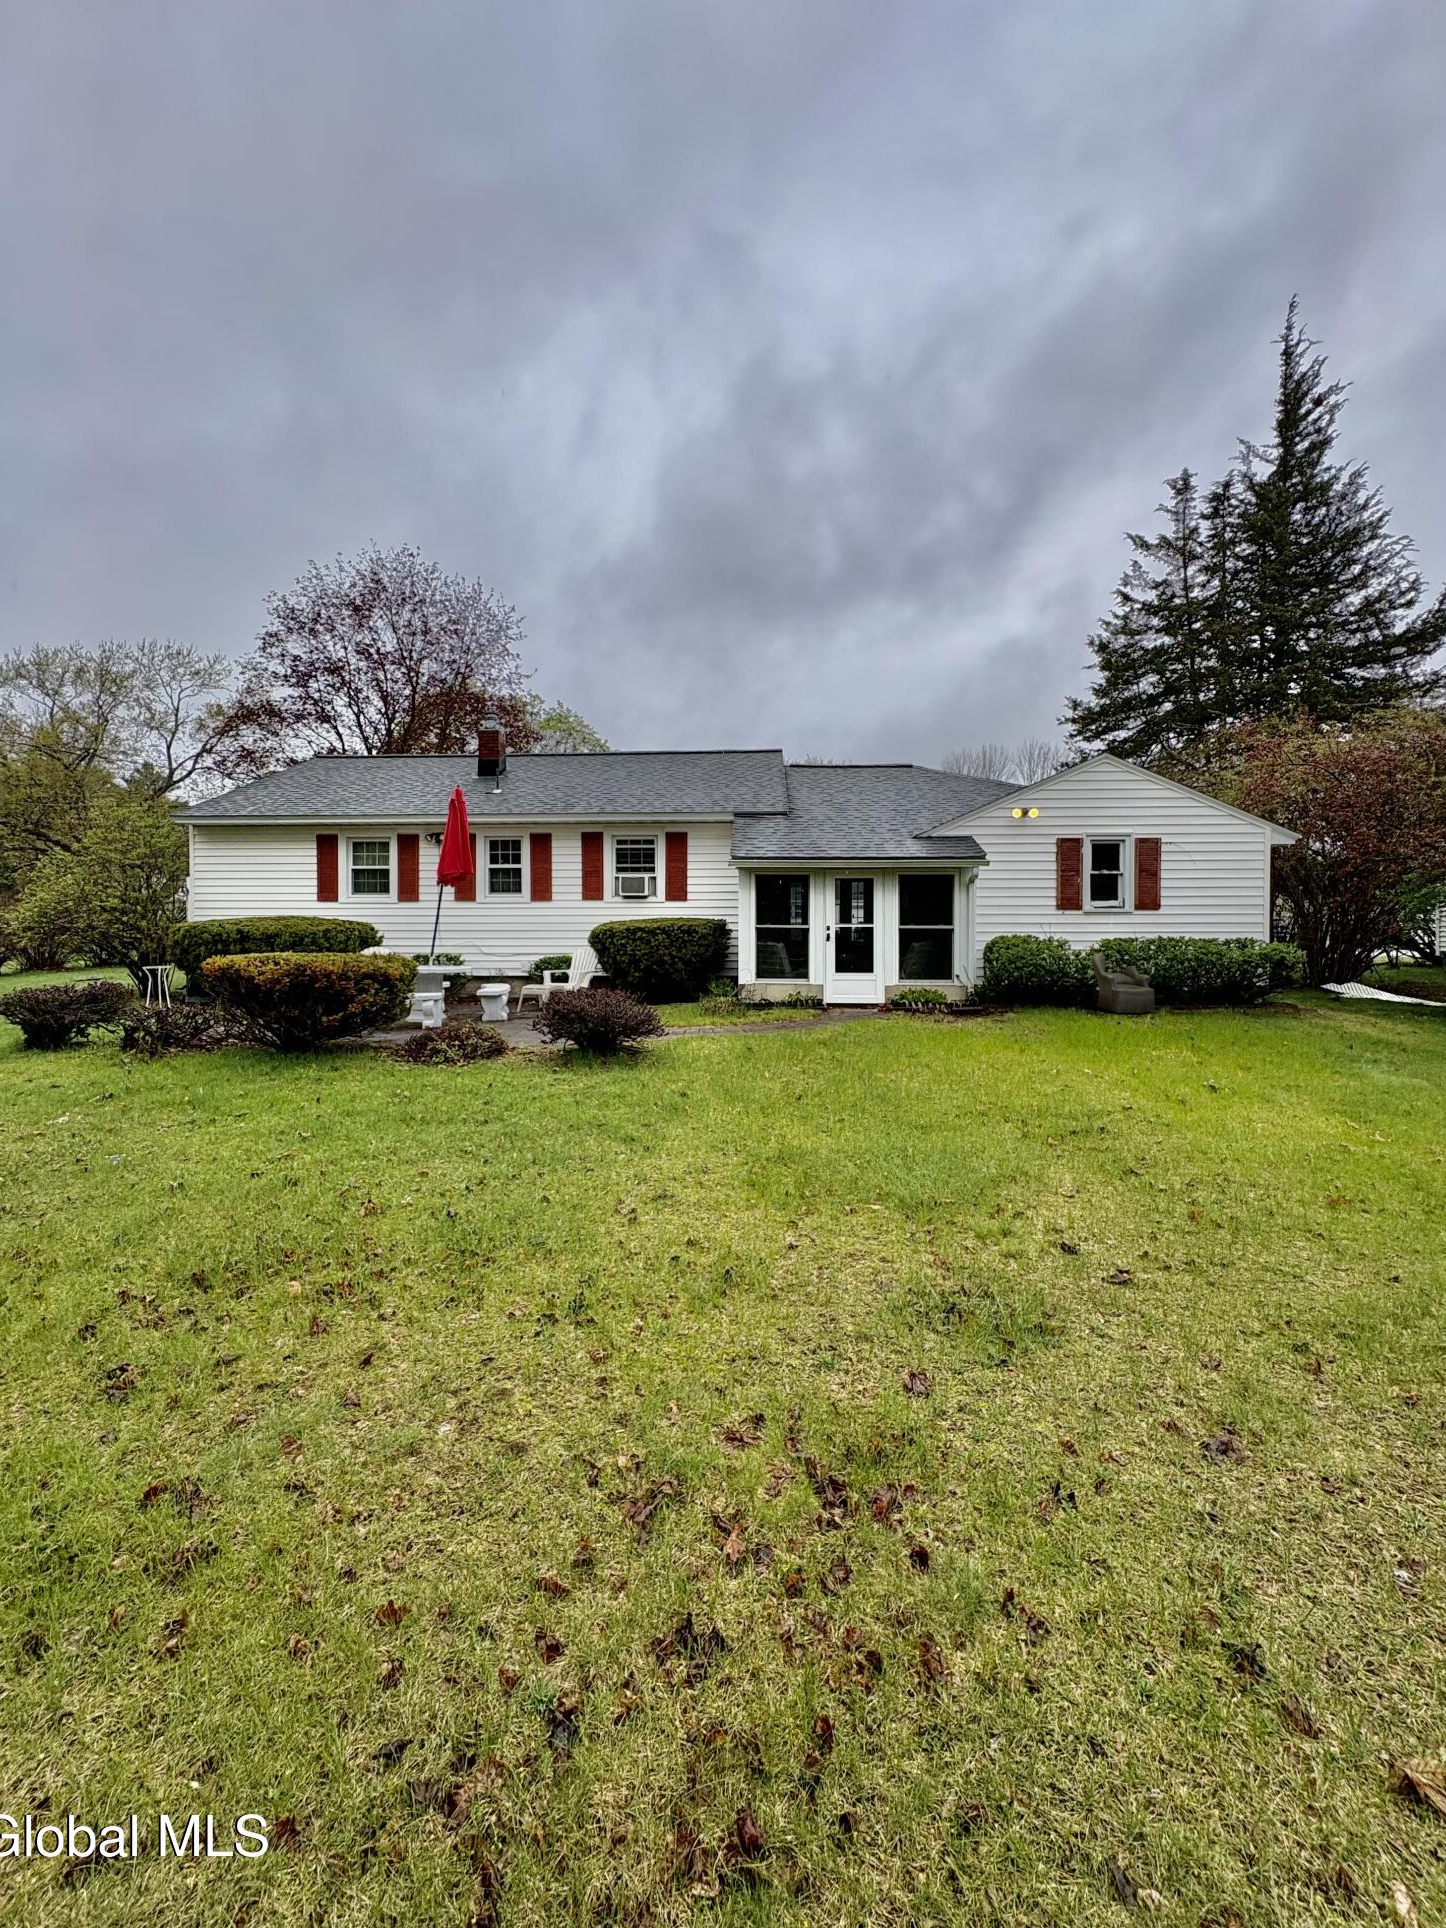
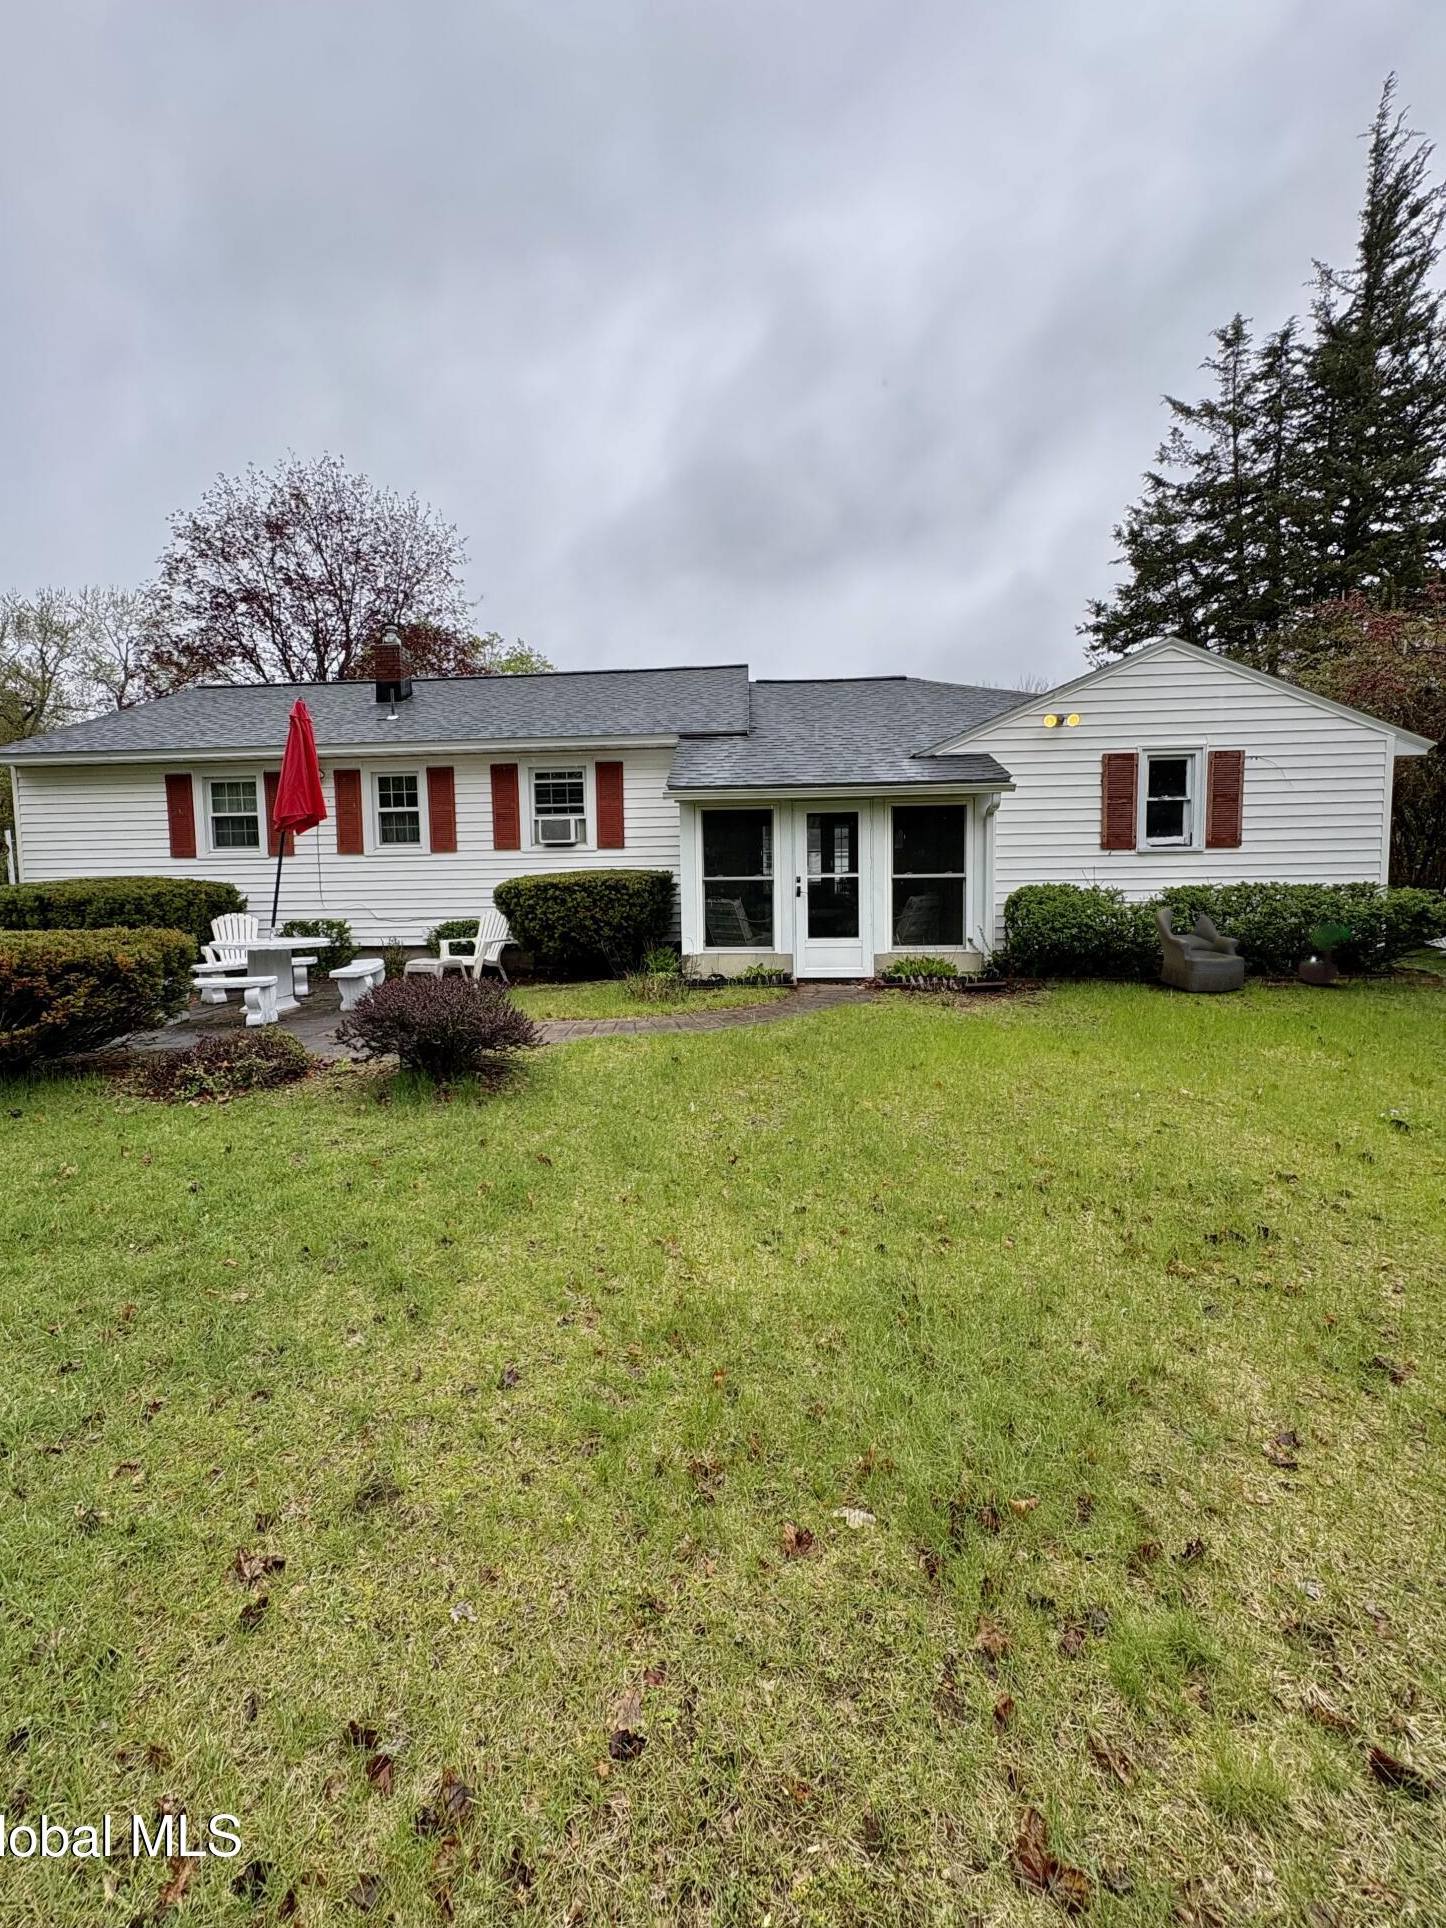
potted tree: none [1197,961,1232,1010] -> present [1299,923,1350,984]

